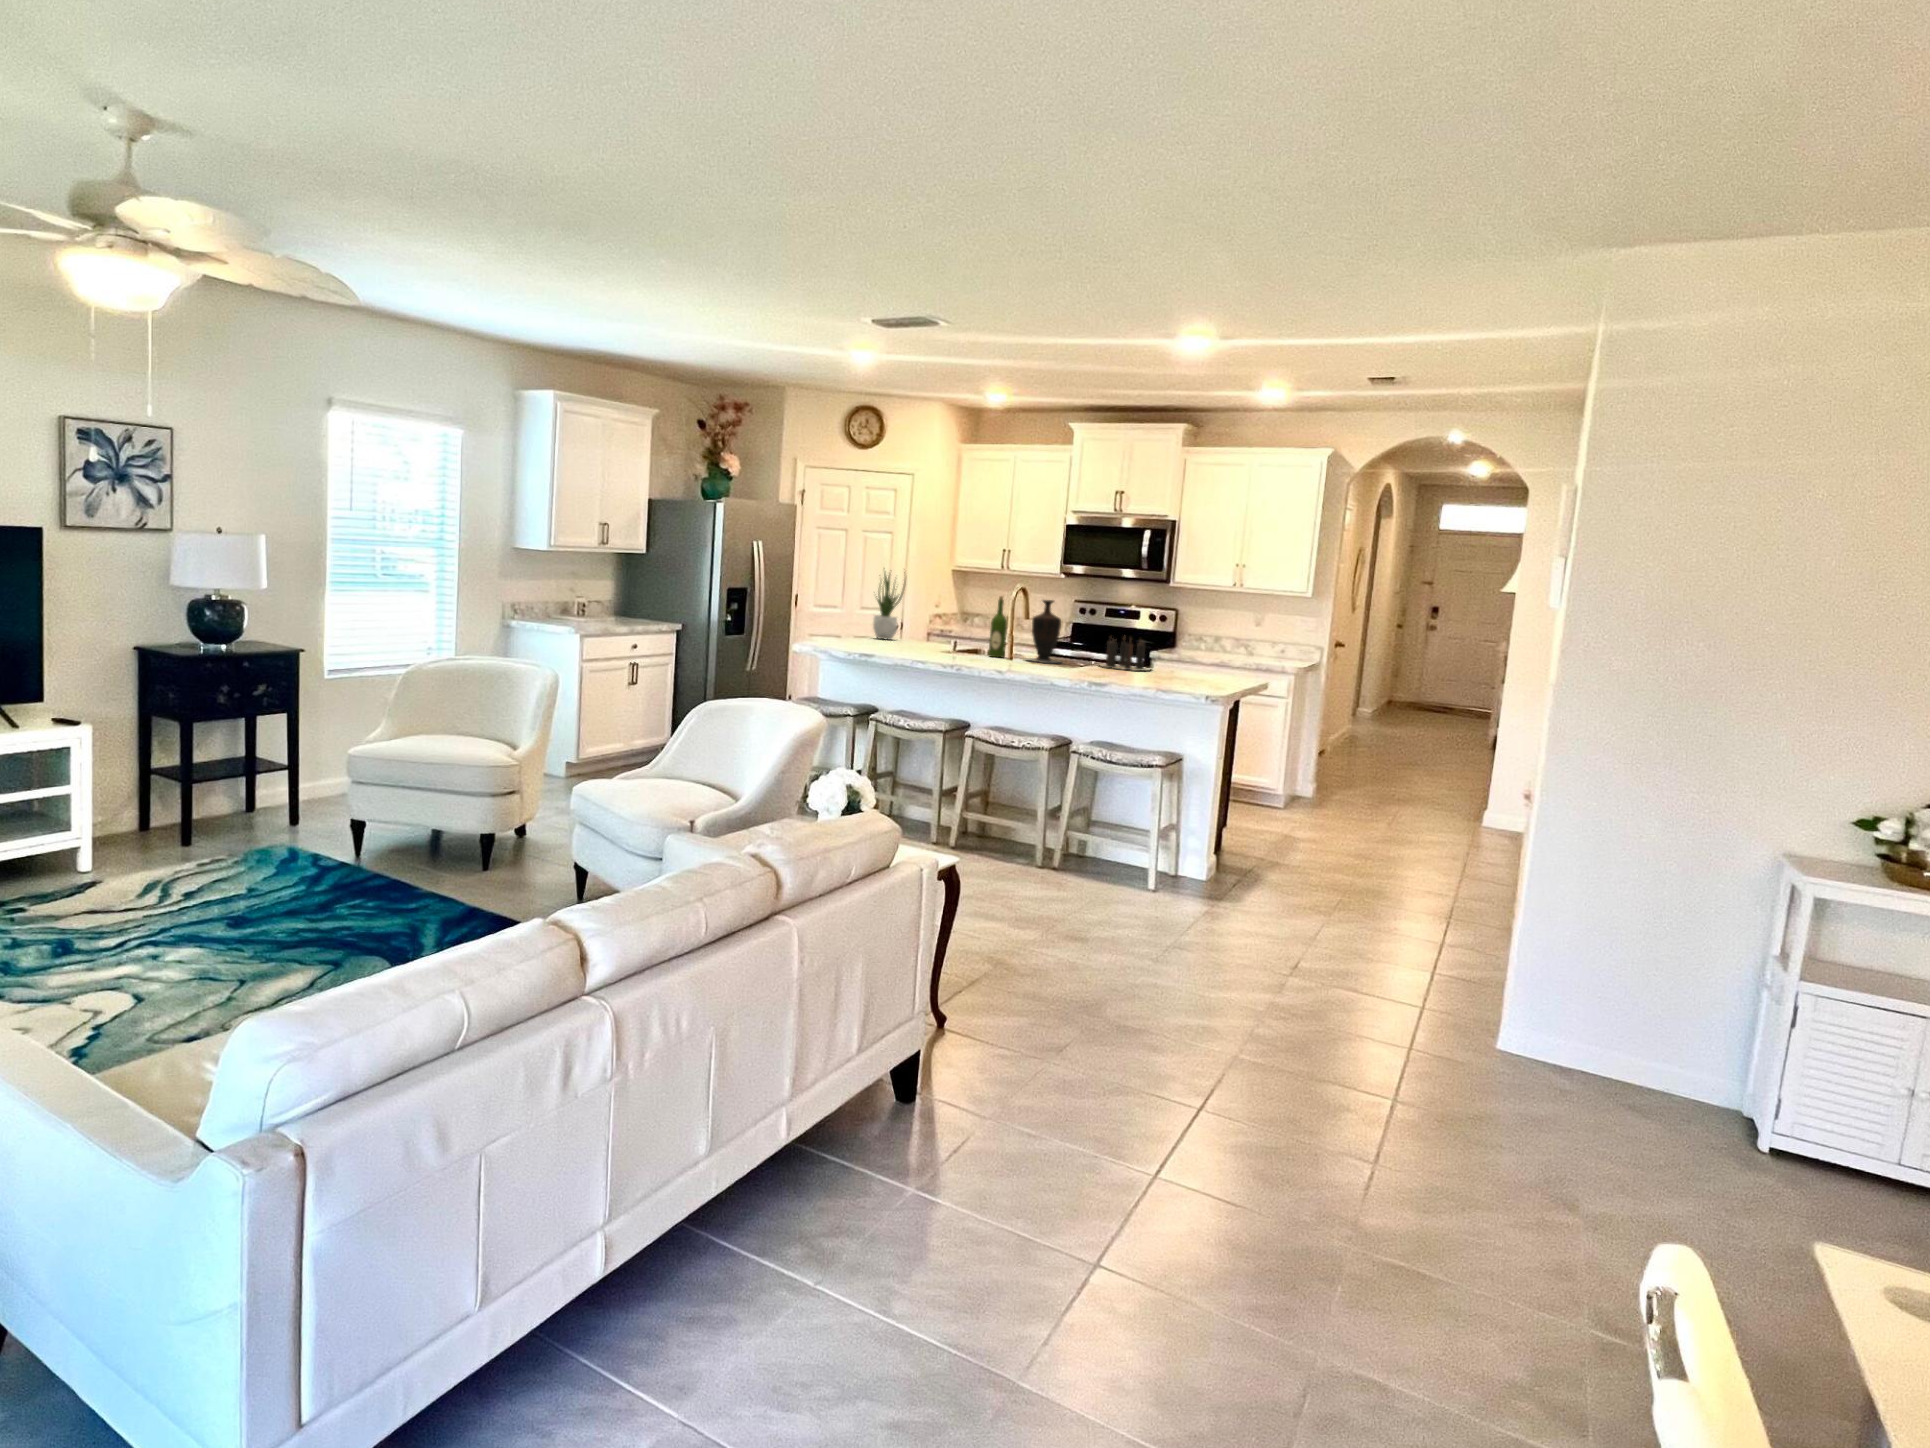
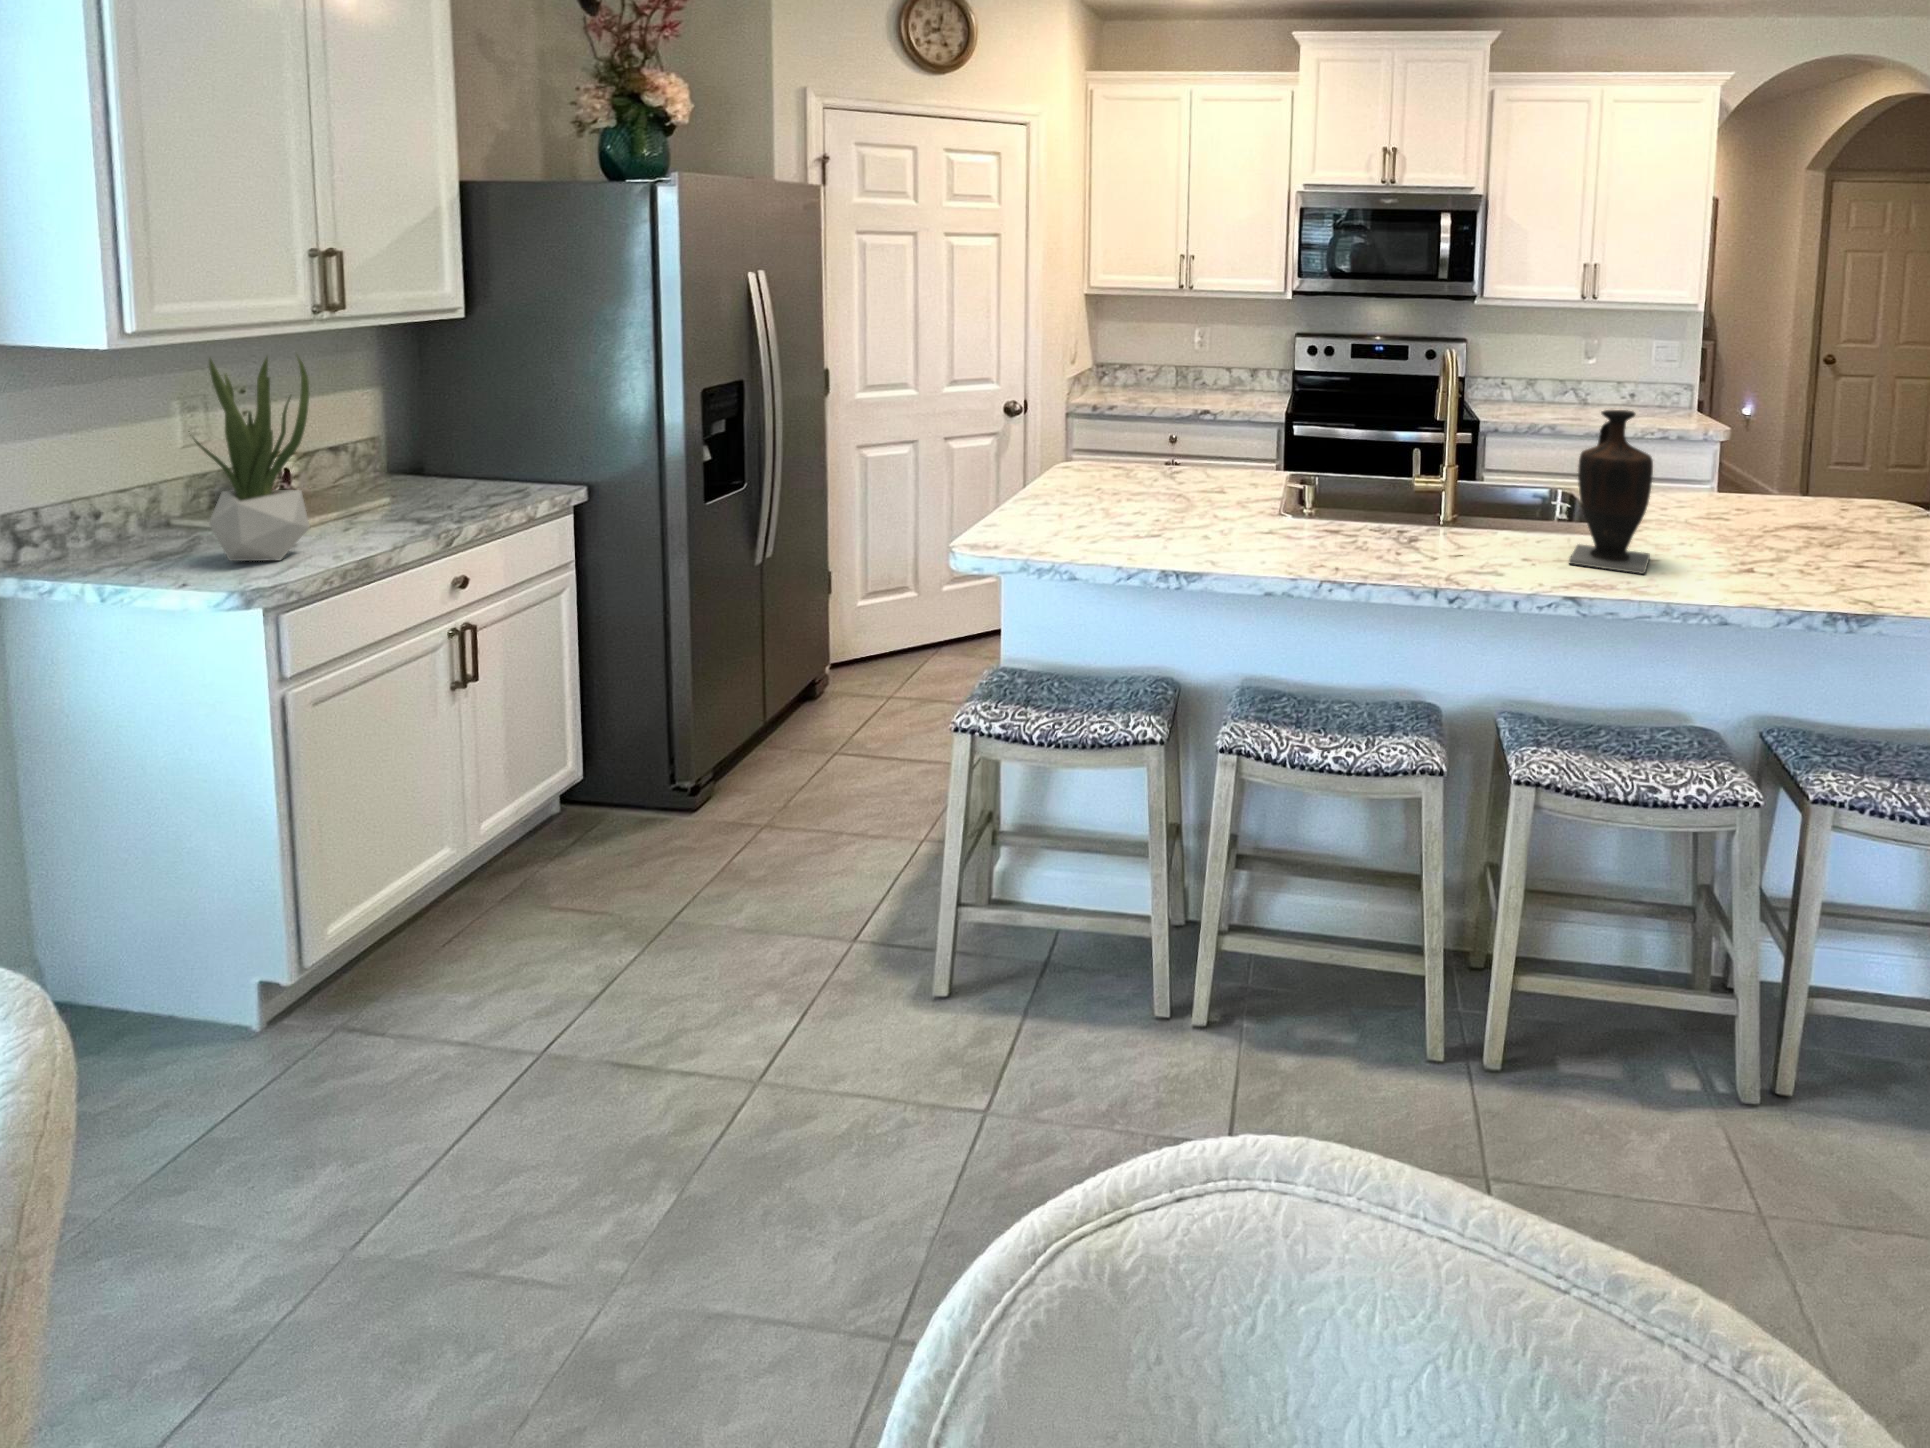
potted plant: present [873,573,906,640] -> present [193,357,309,561]
wine bottle: present [989,596,1007,657] -> none [1466,406,1510,559]
candle: present [1098,638,1150,671] -> none [1682,470,1878,568]

